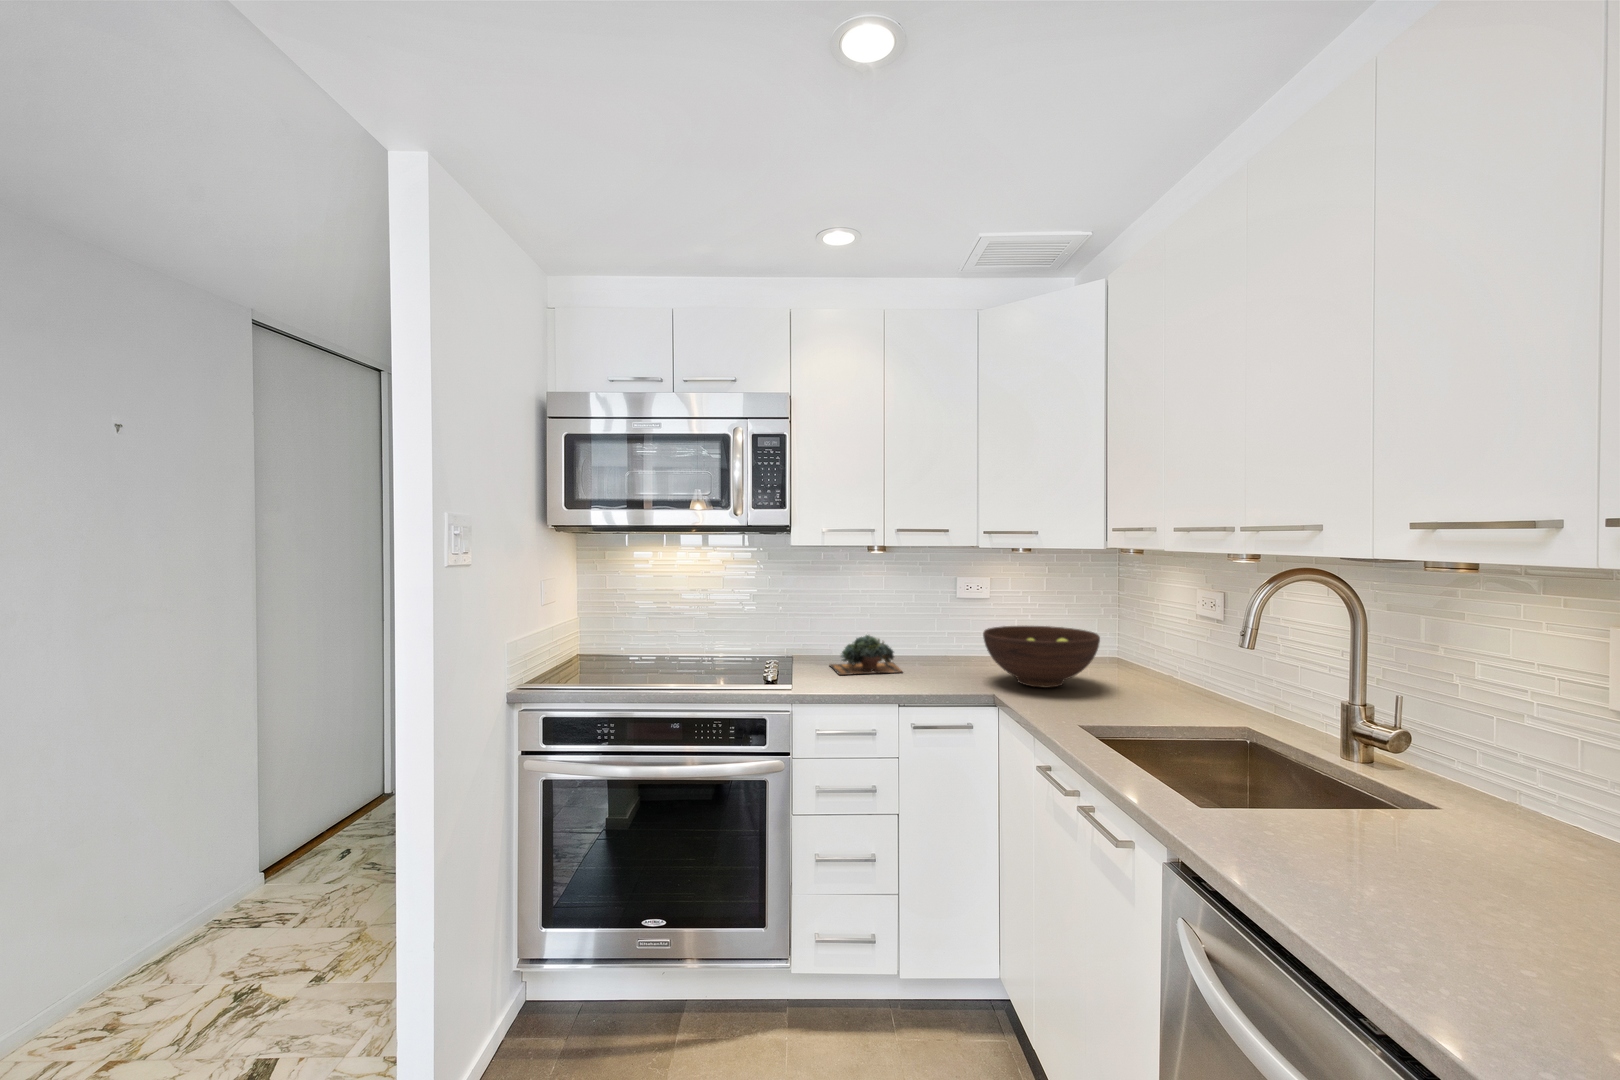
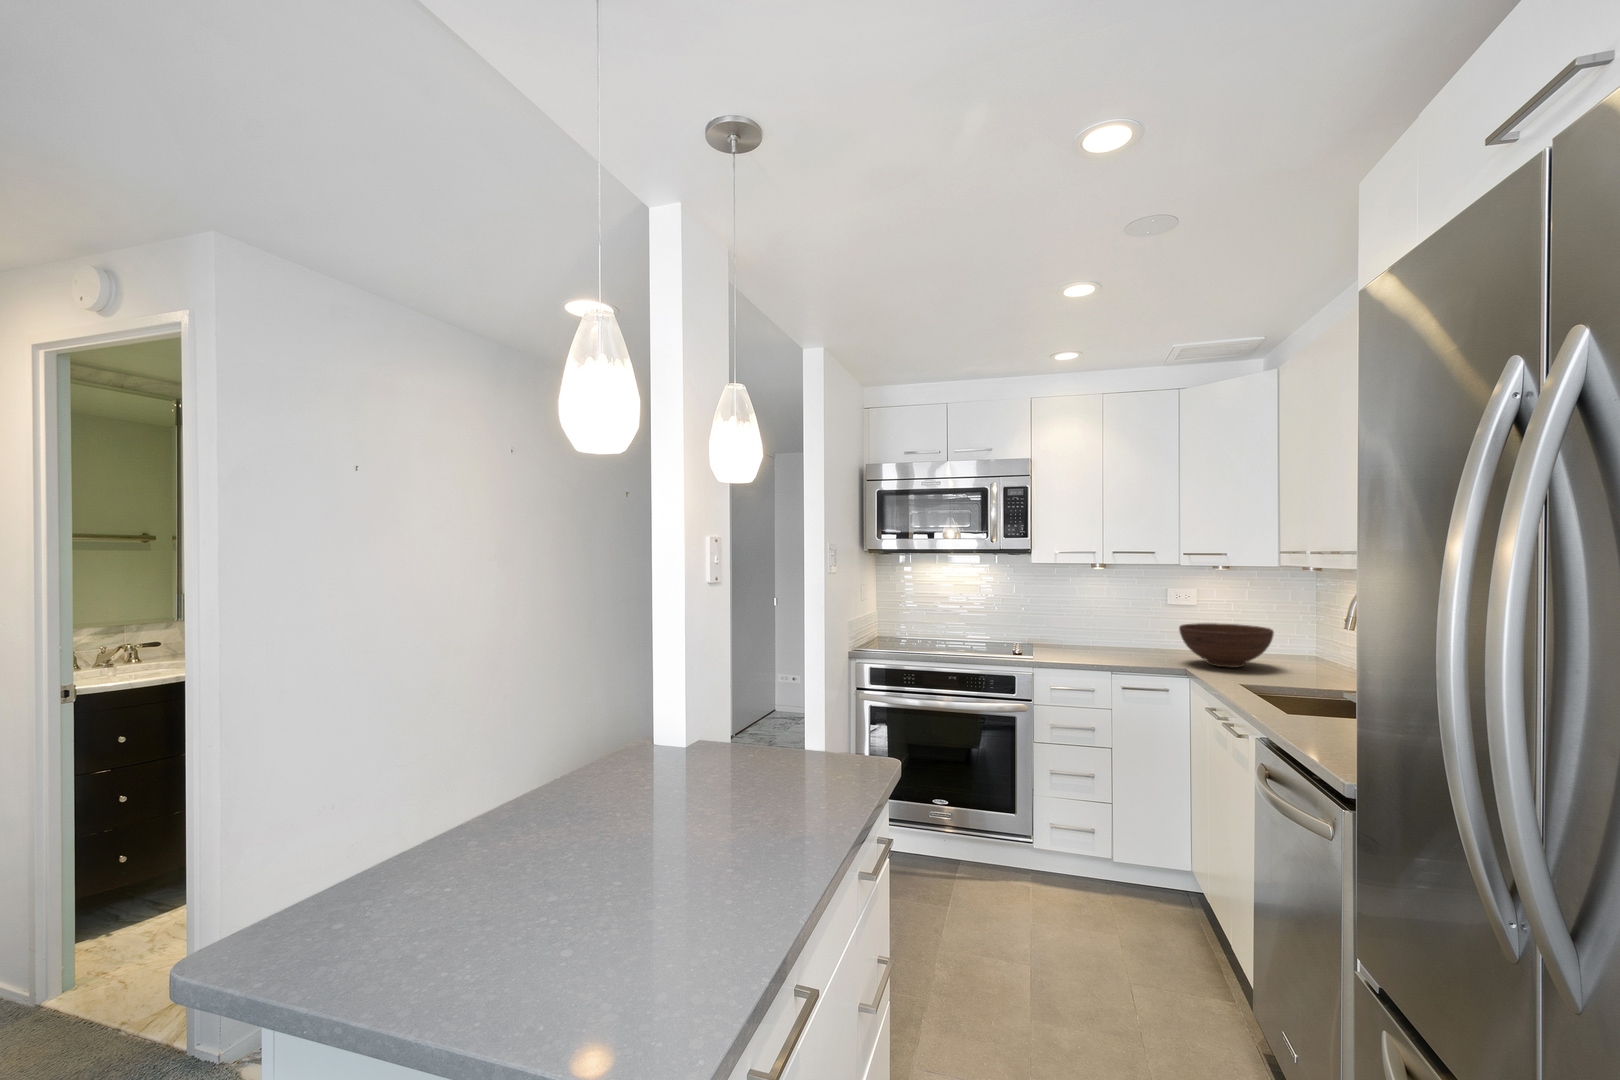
succulent plant: present [830,635,902,675] -> none [1062,627,1119,655]

